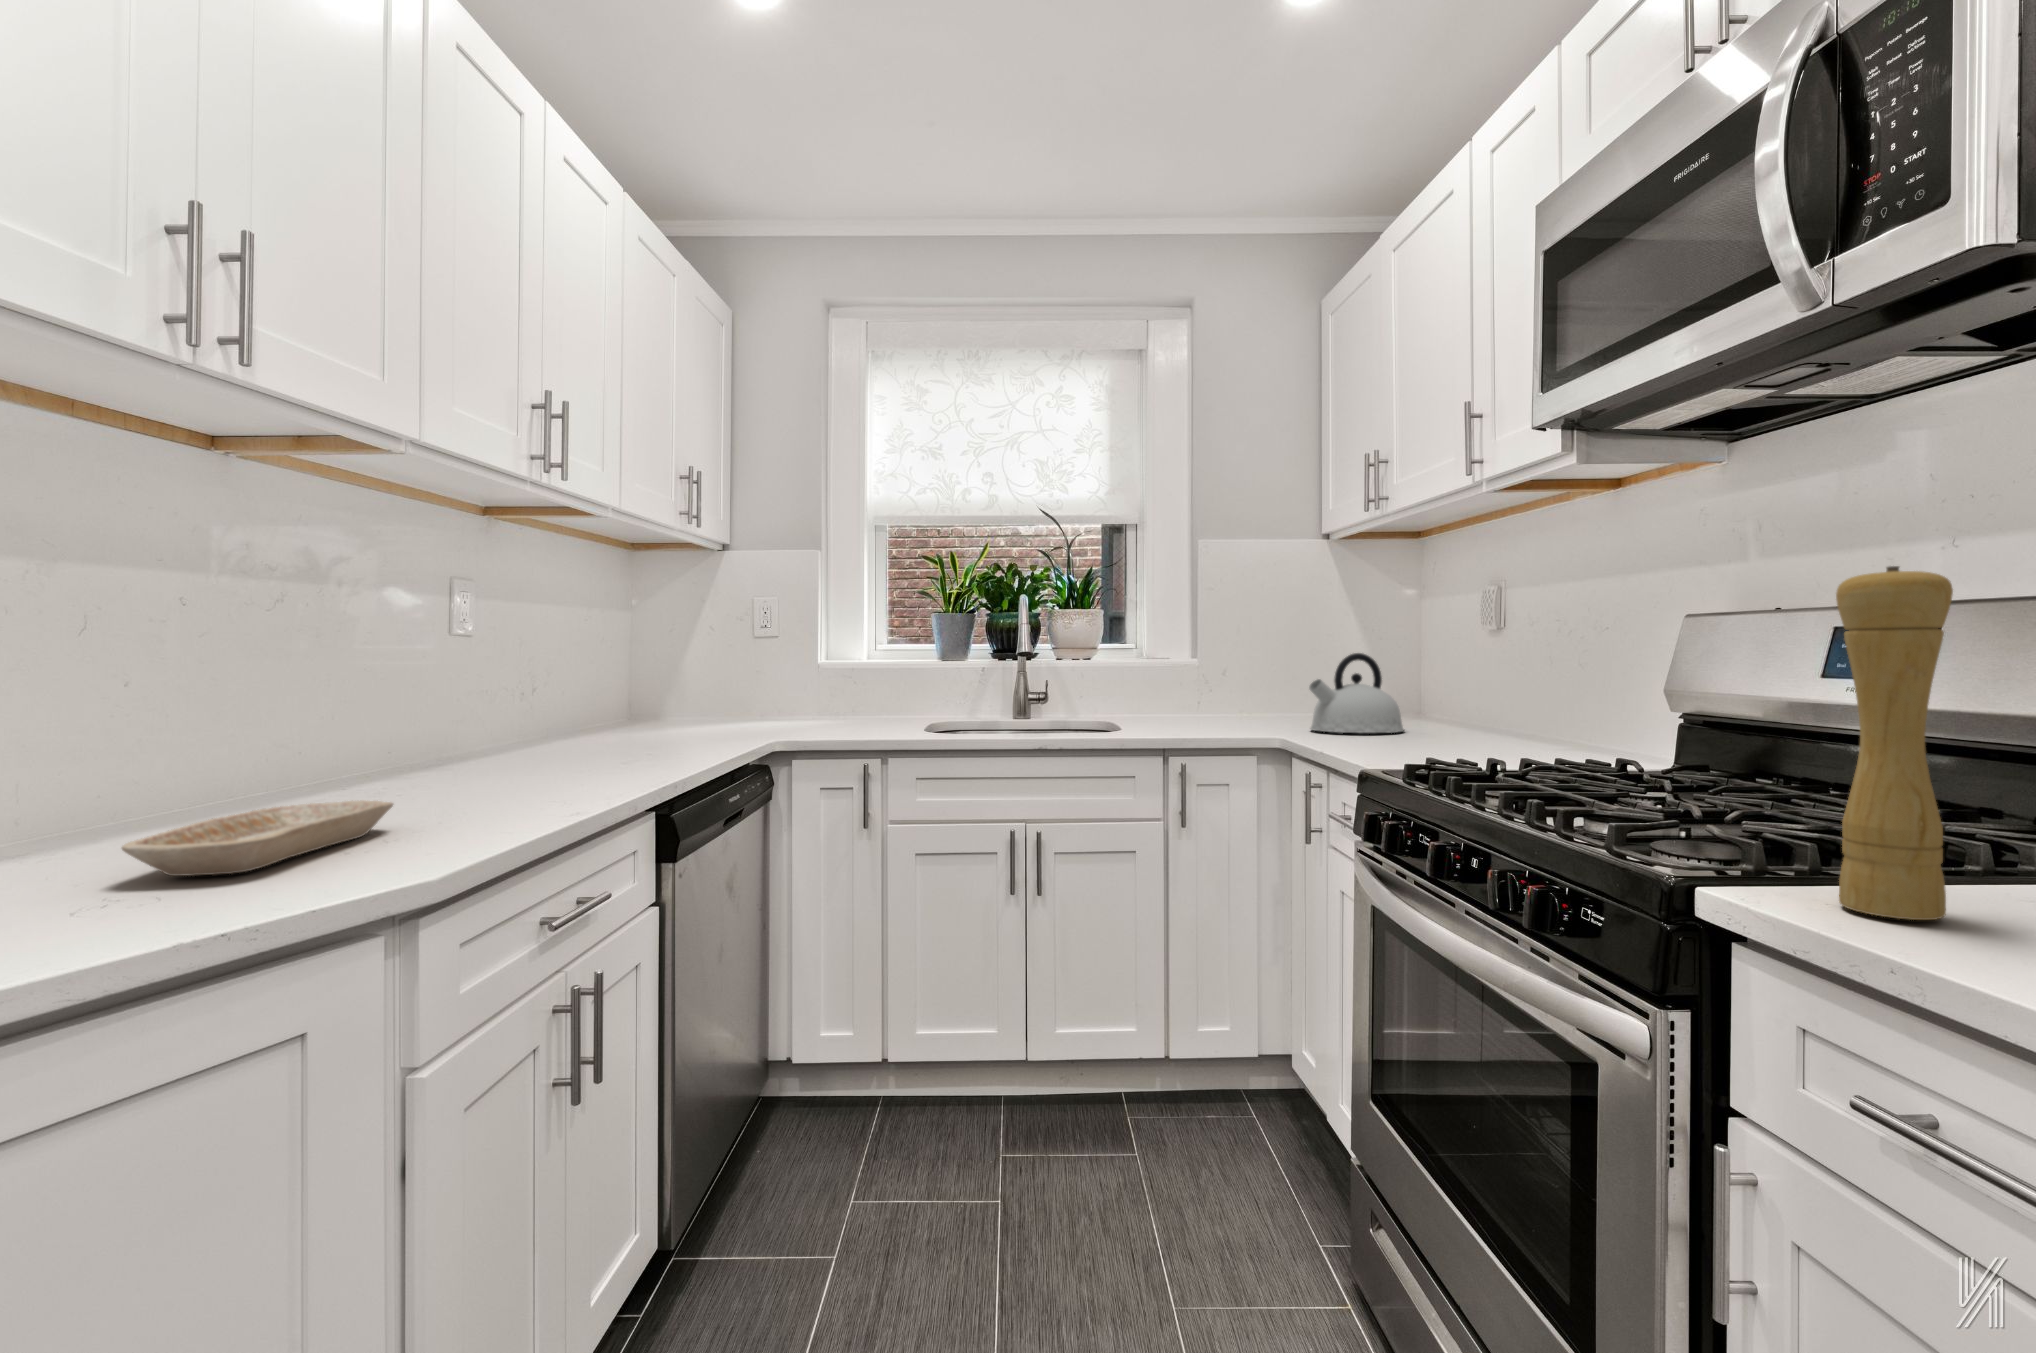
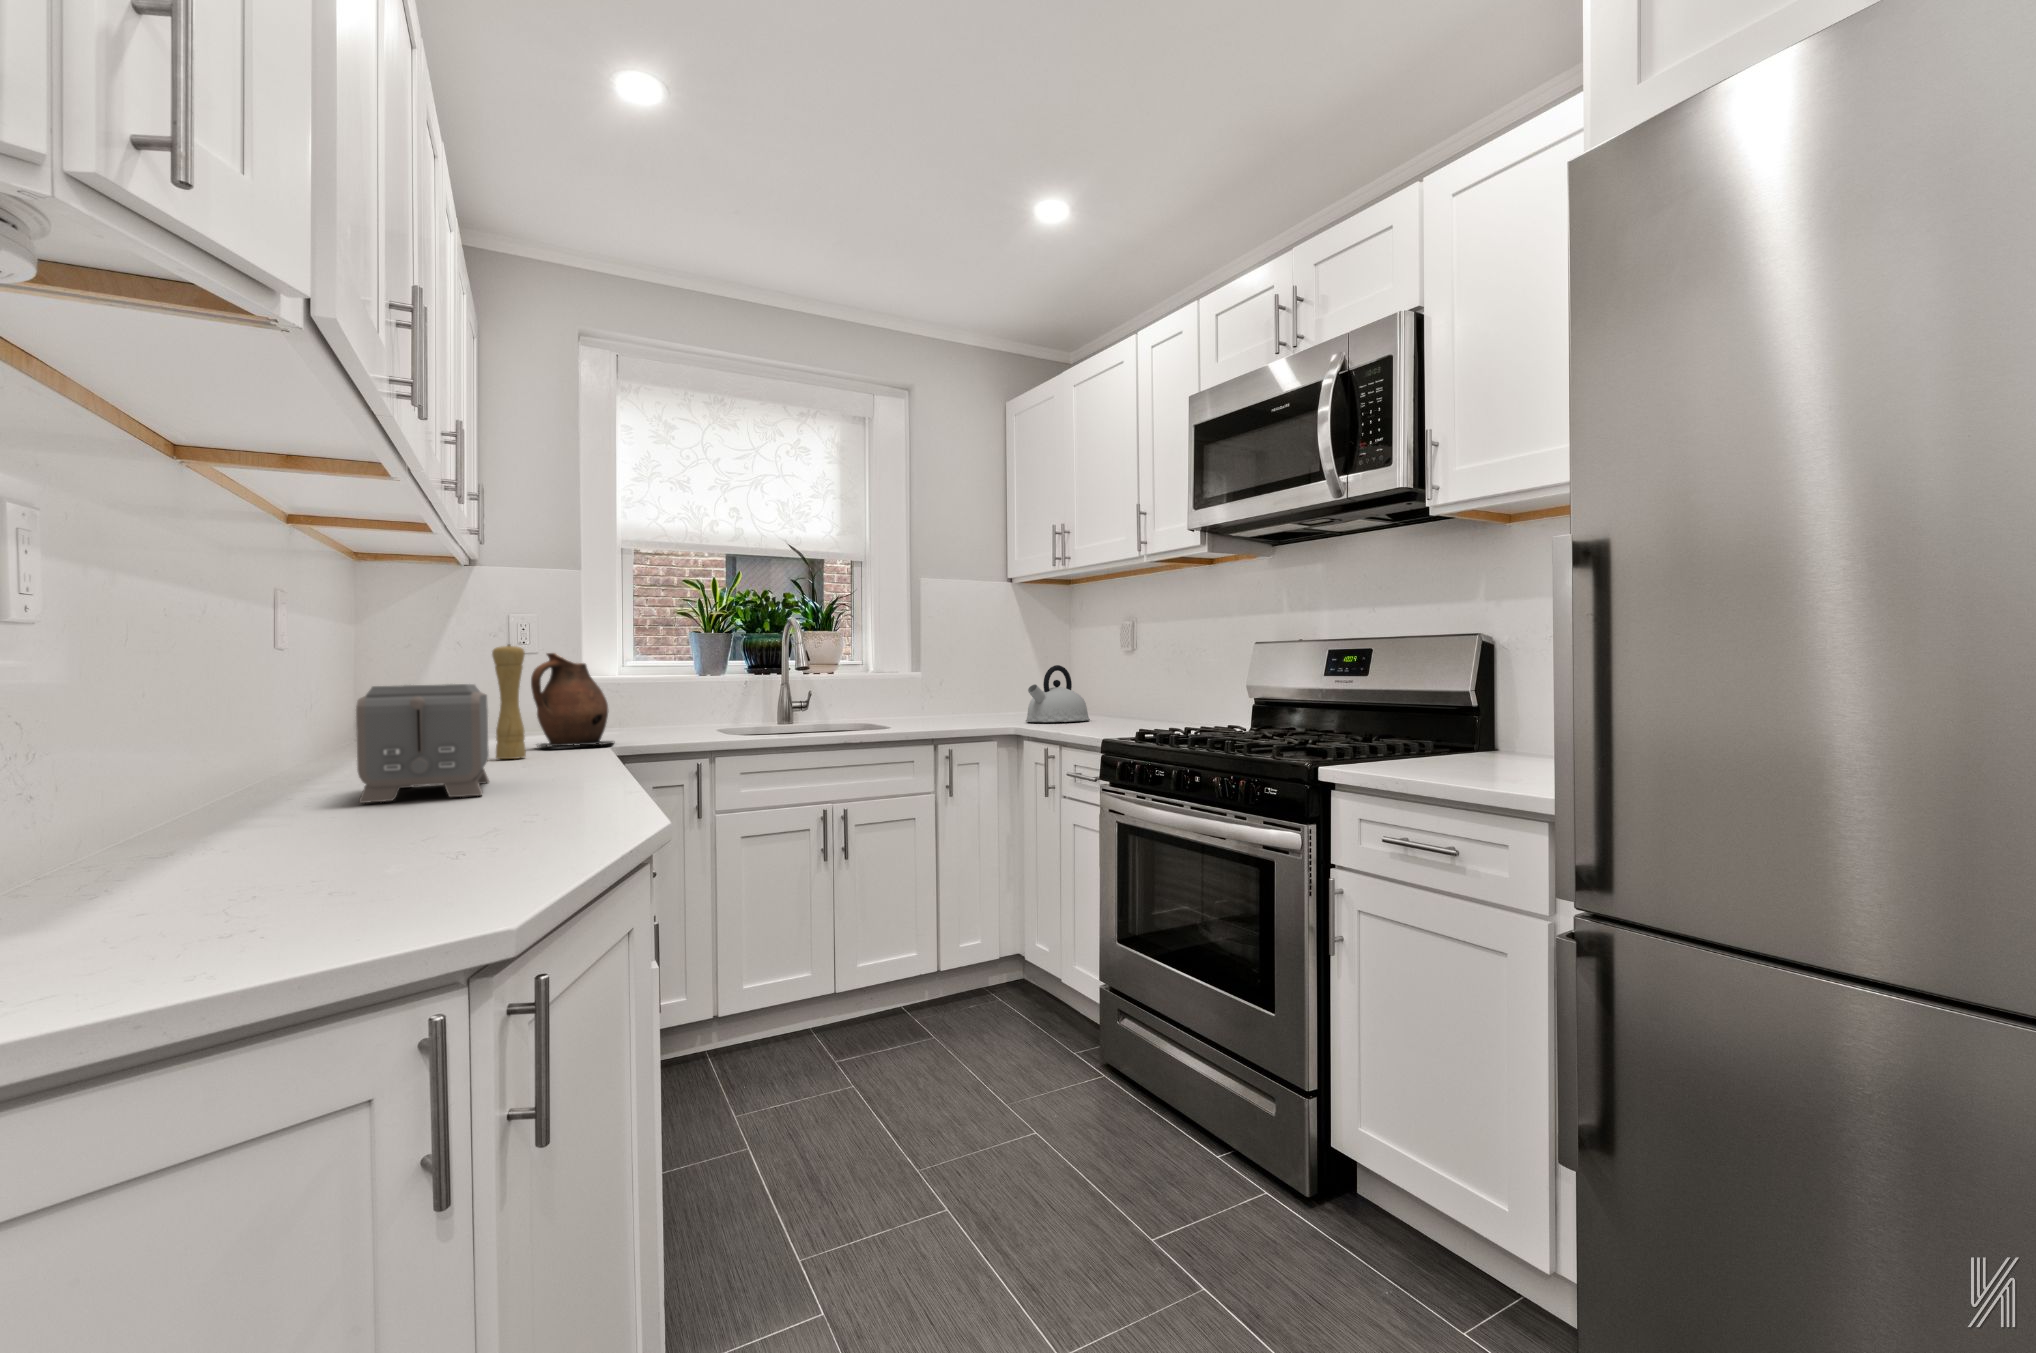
pepper mill: present [1836,566,1953,920] -> present [492,644,526,759]
ceramic pitcher: none [706,631,806,737] -> present [531,653,613,747]
toaster: none [207,668,472,815] -> present [356,684,489,803]
tray: present [122,801,393,876] -> none [493,776,617,814]

